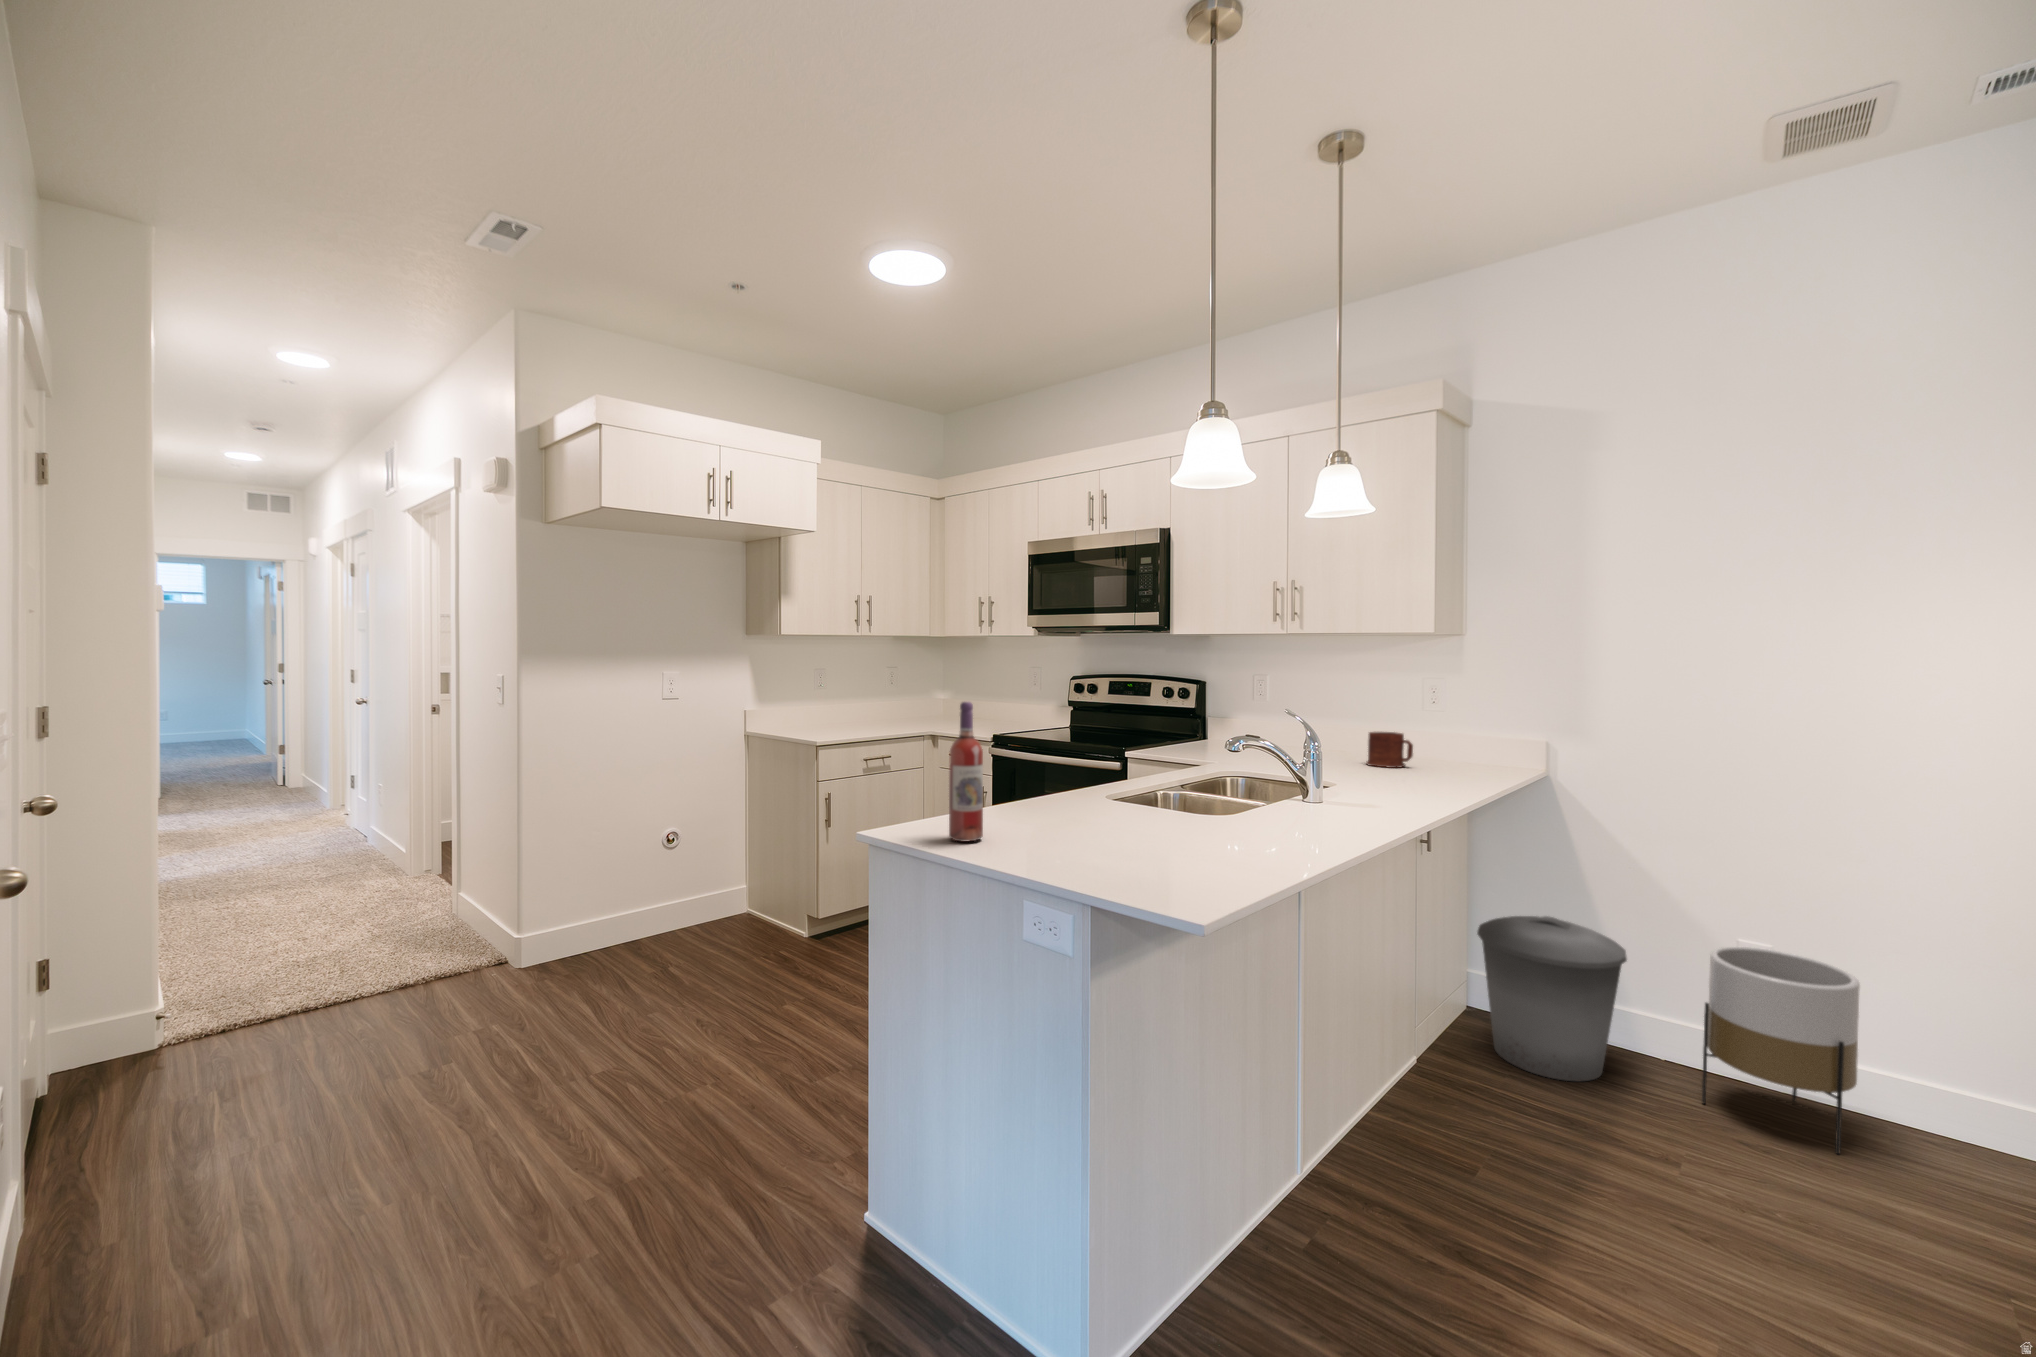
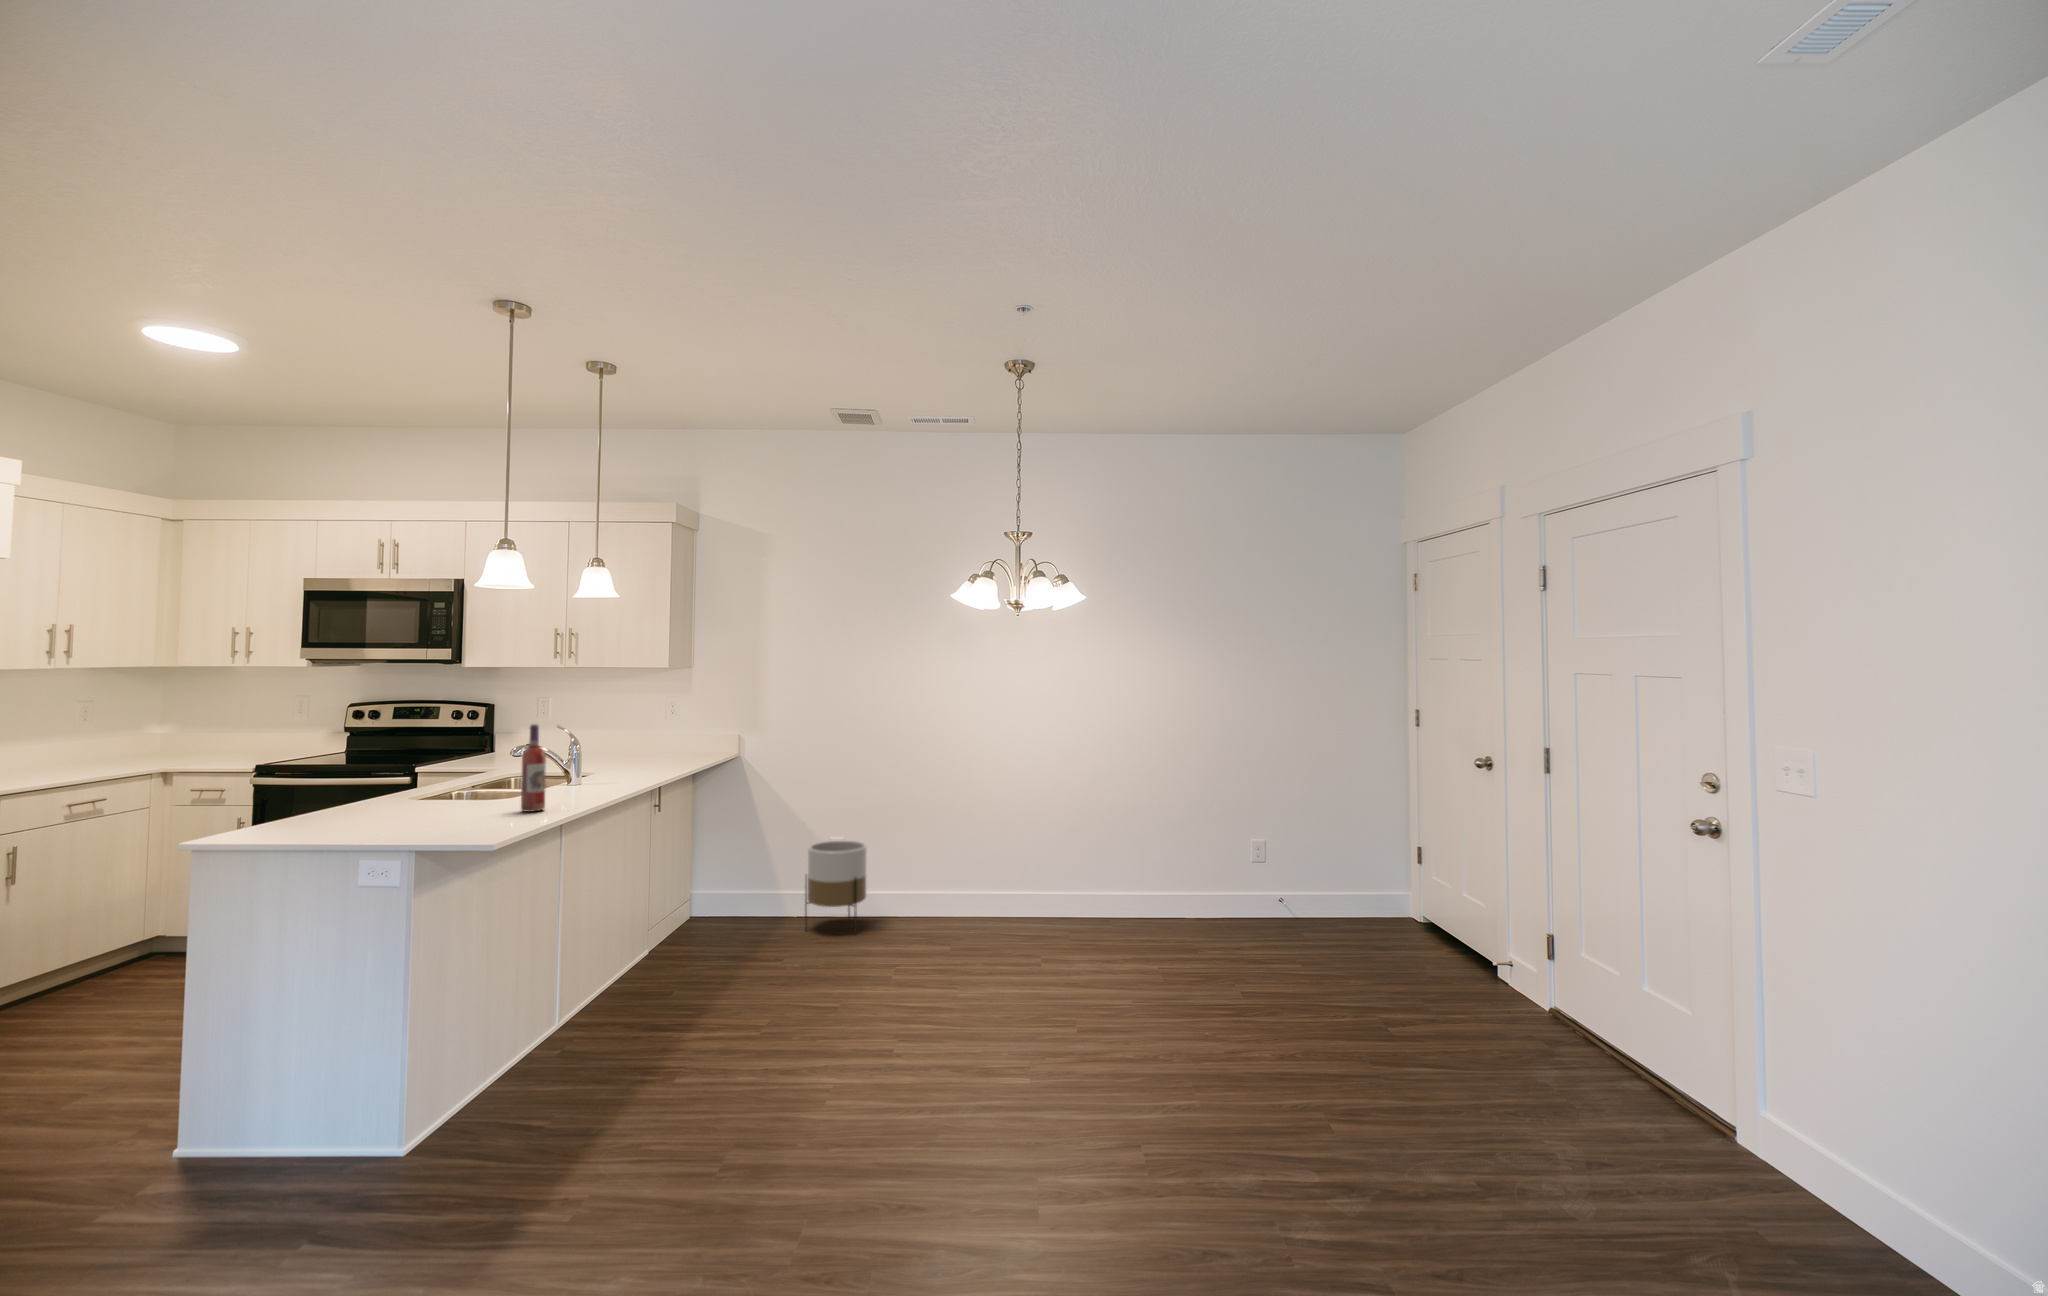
wine bottle: present [949,702,983,842] -> present [521,724,546,812]
mug: present [1367,732,1413,768] -> none [623,736,655,761]
trash can: present [1477,916,1627,1081] -> none [691,843,772,940]

